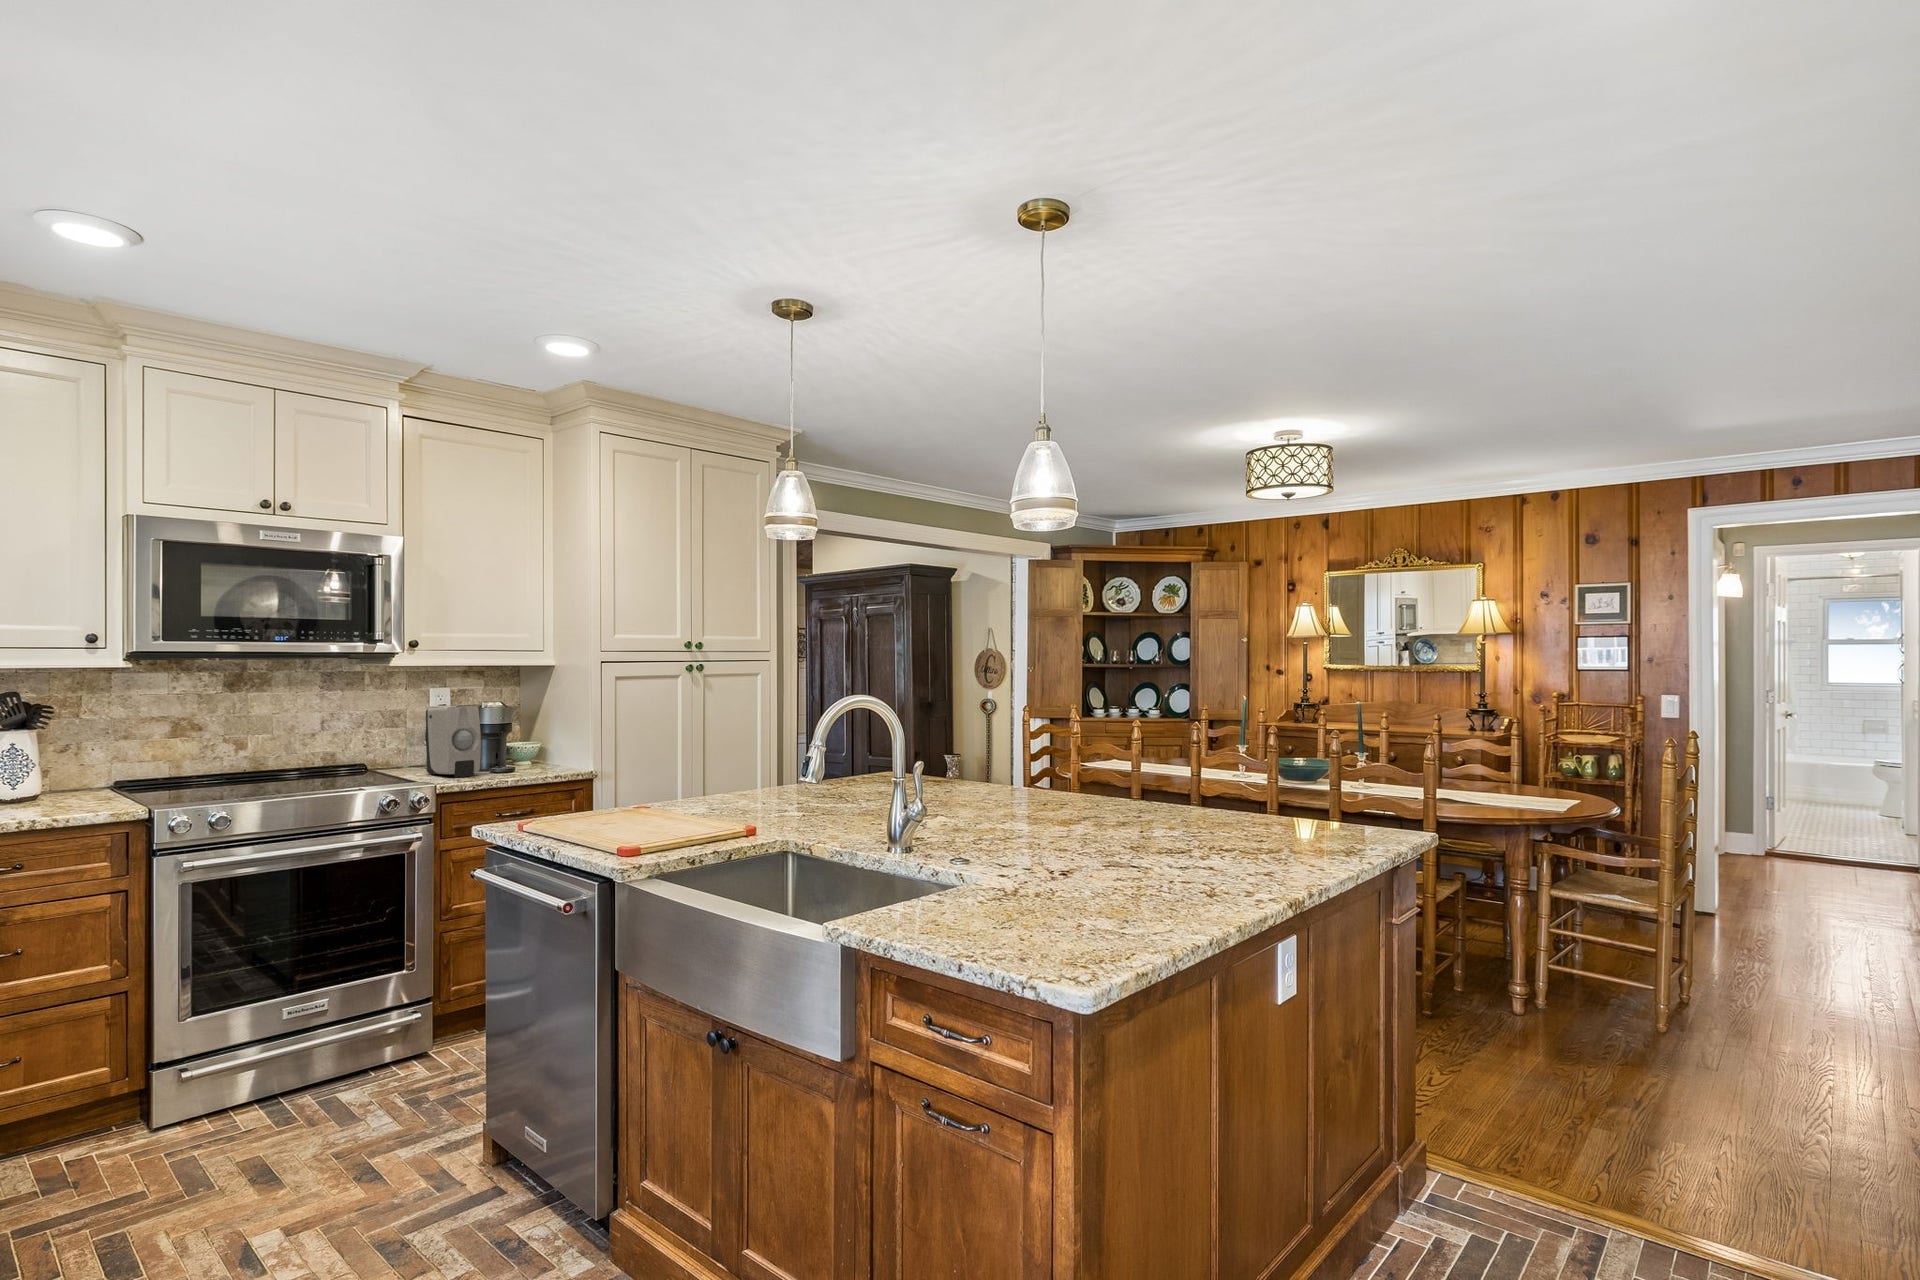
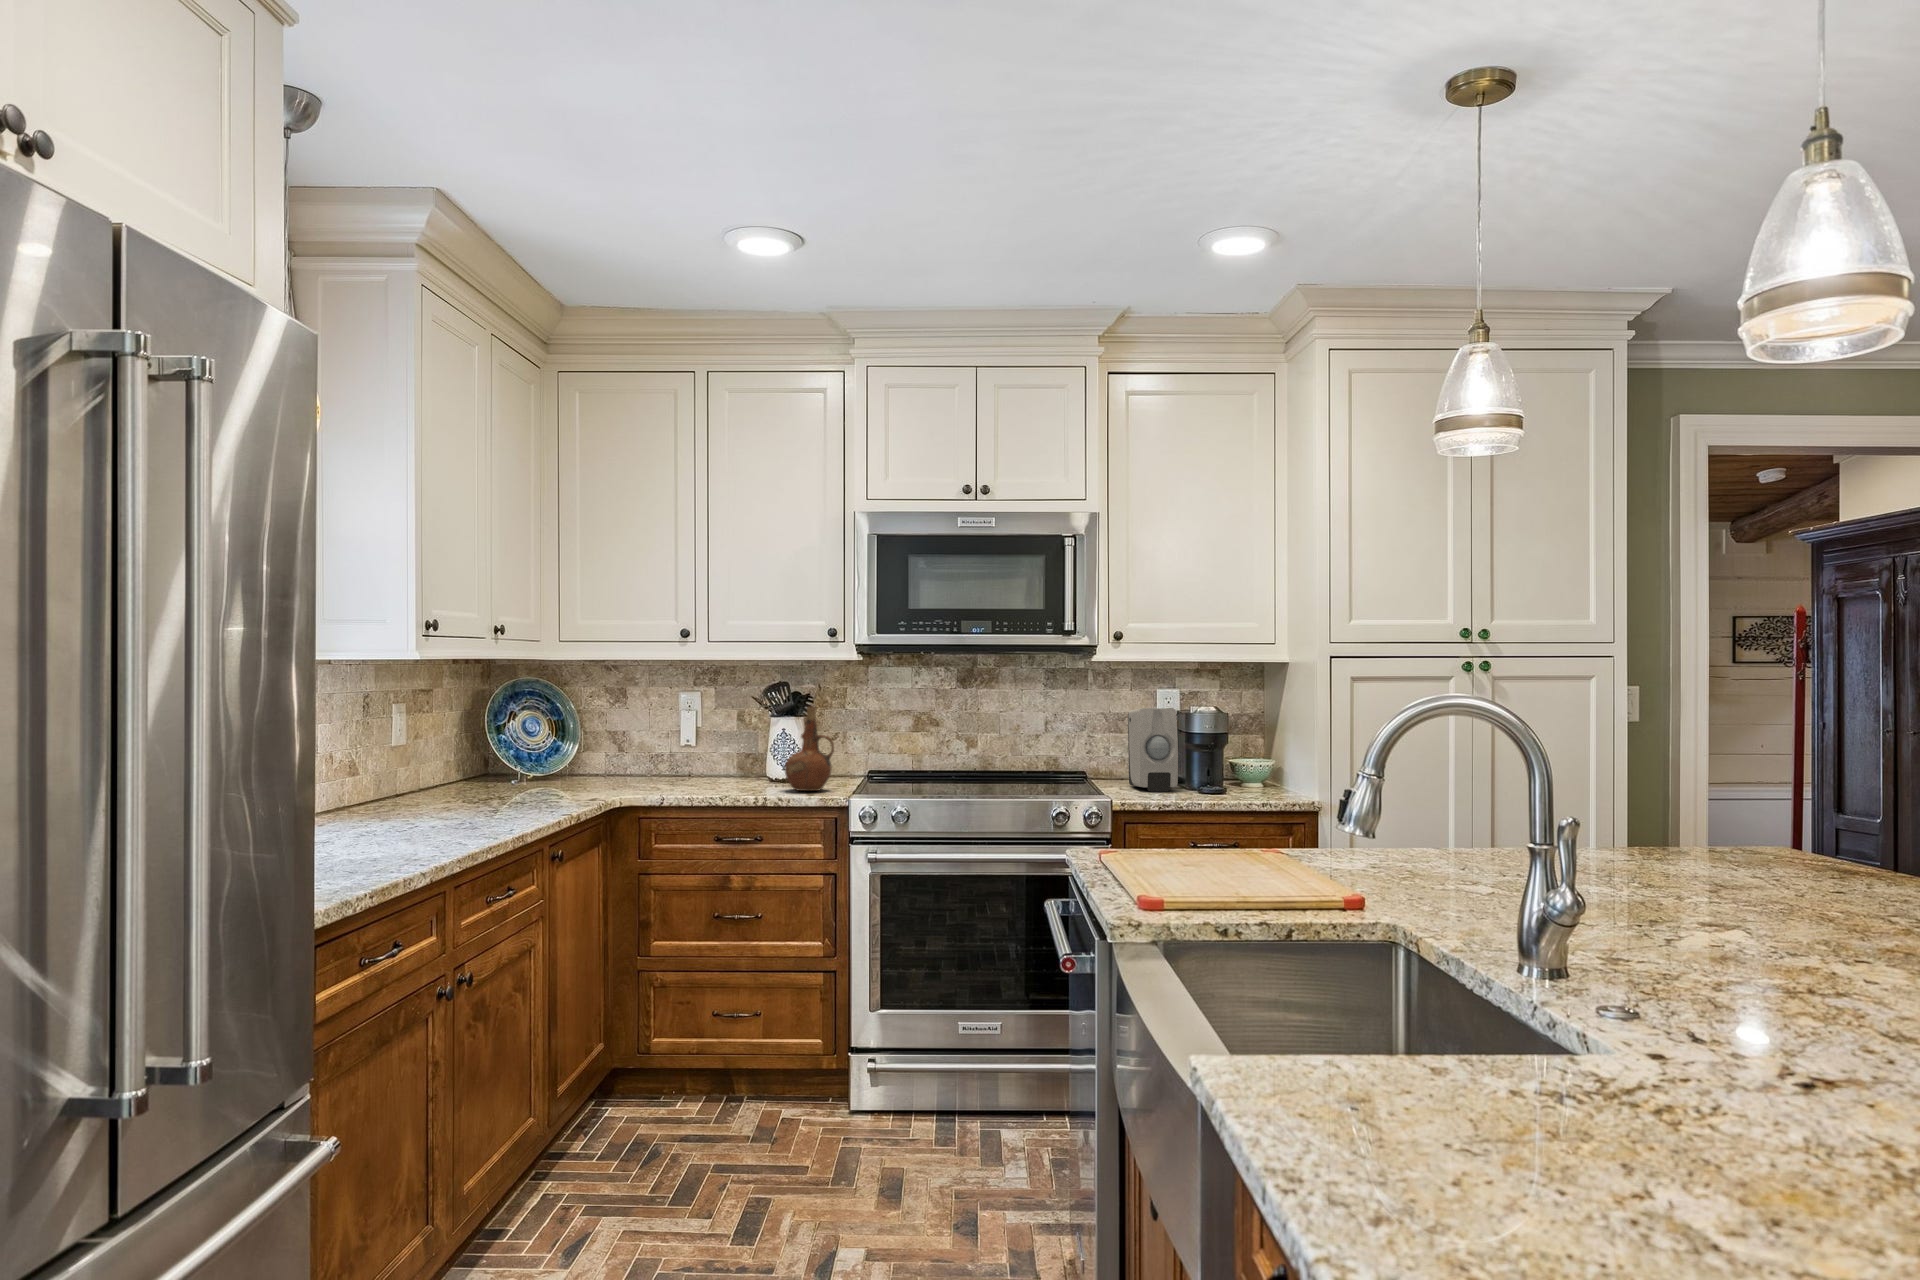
ceramic pitcher: none [43,720,113,812] -> present [785,707,834,791]

